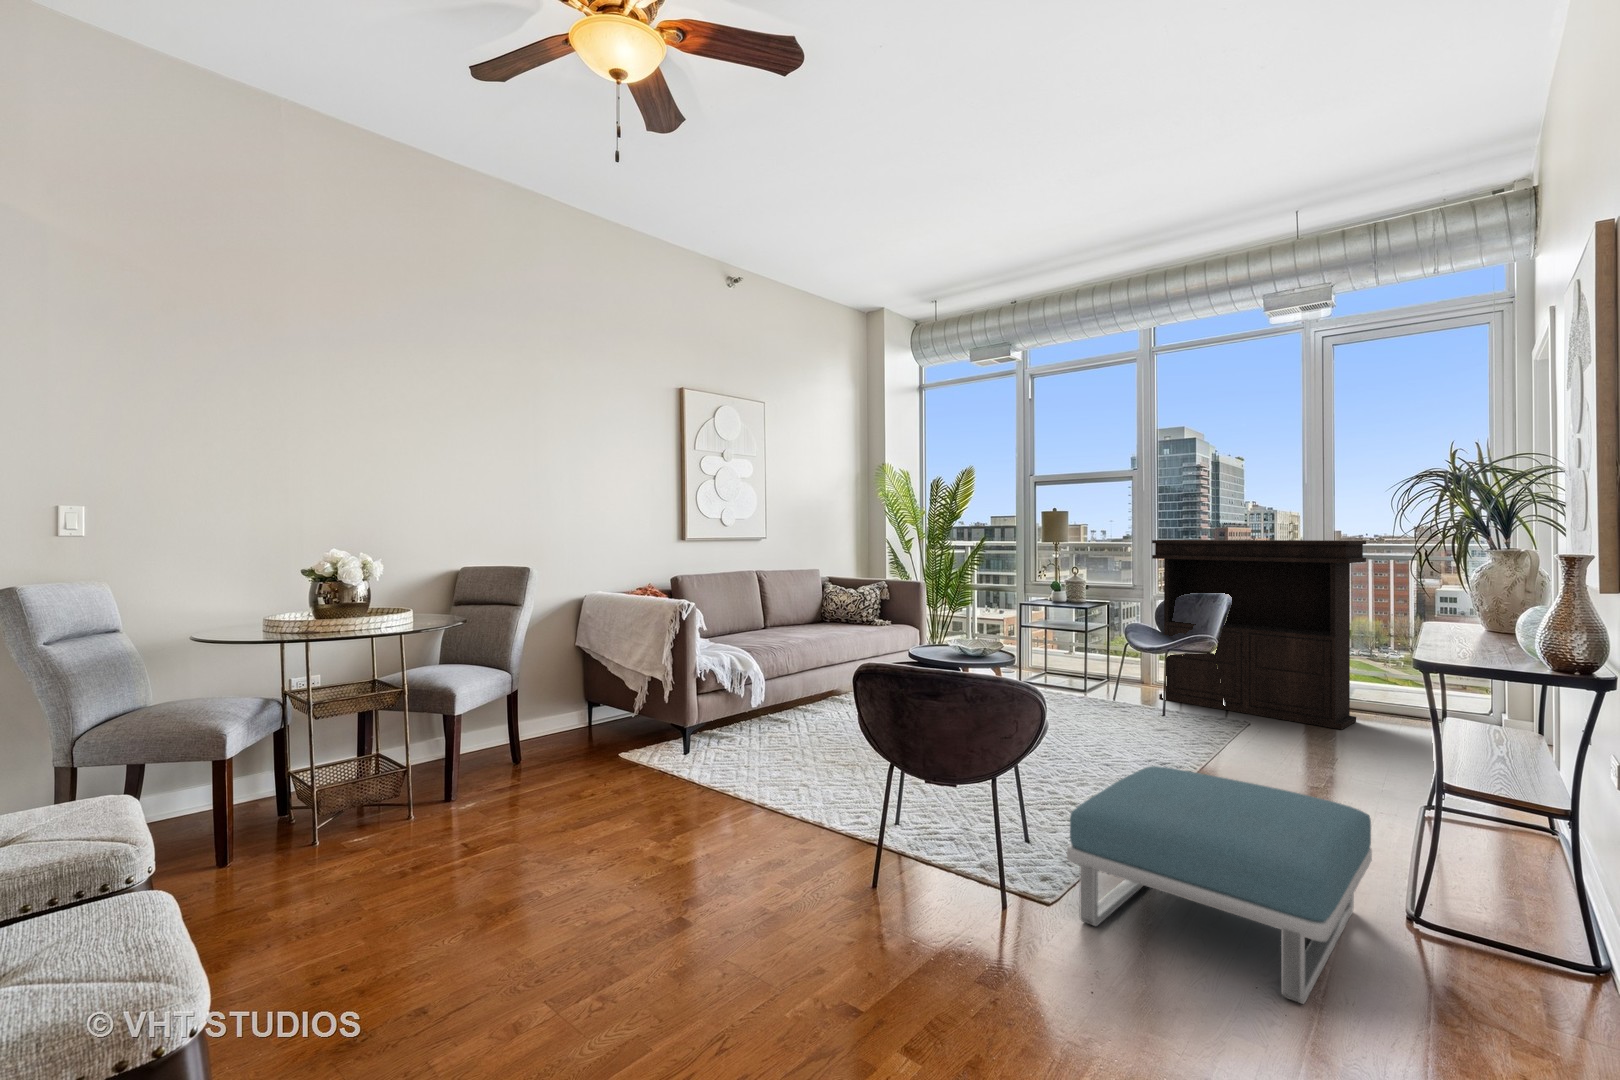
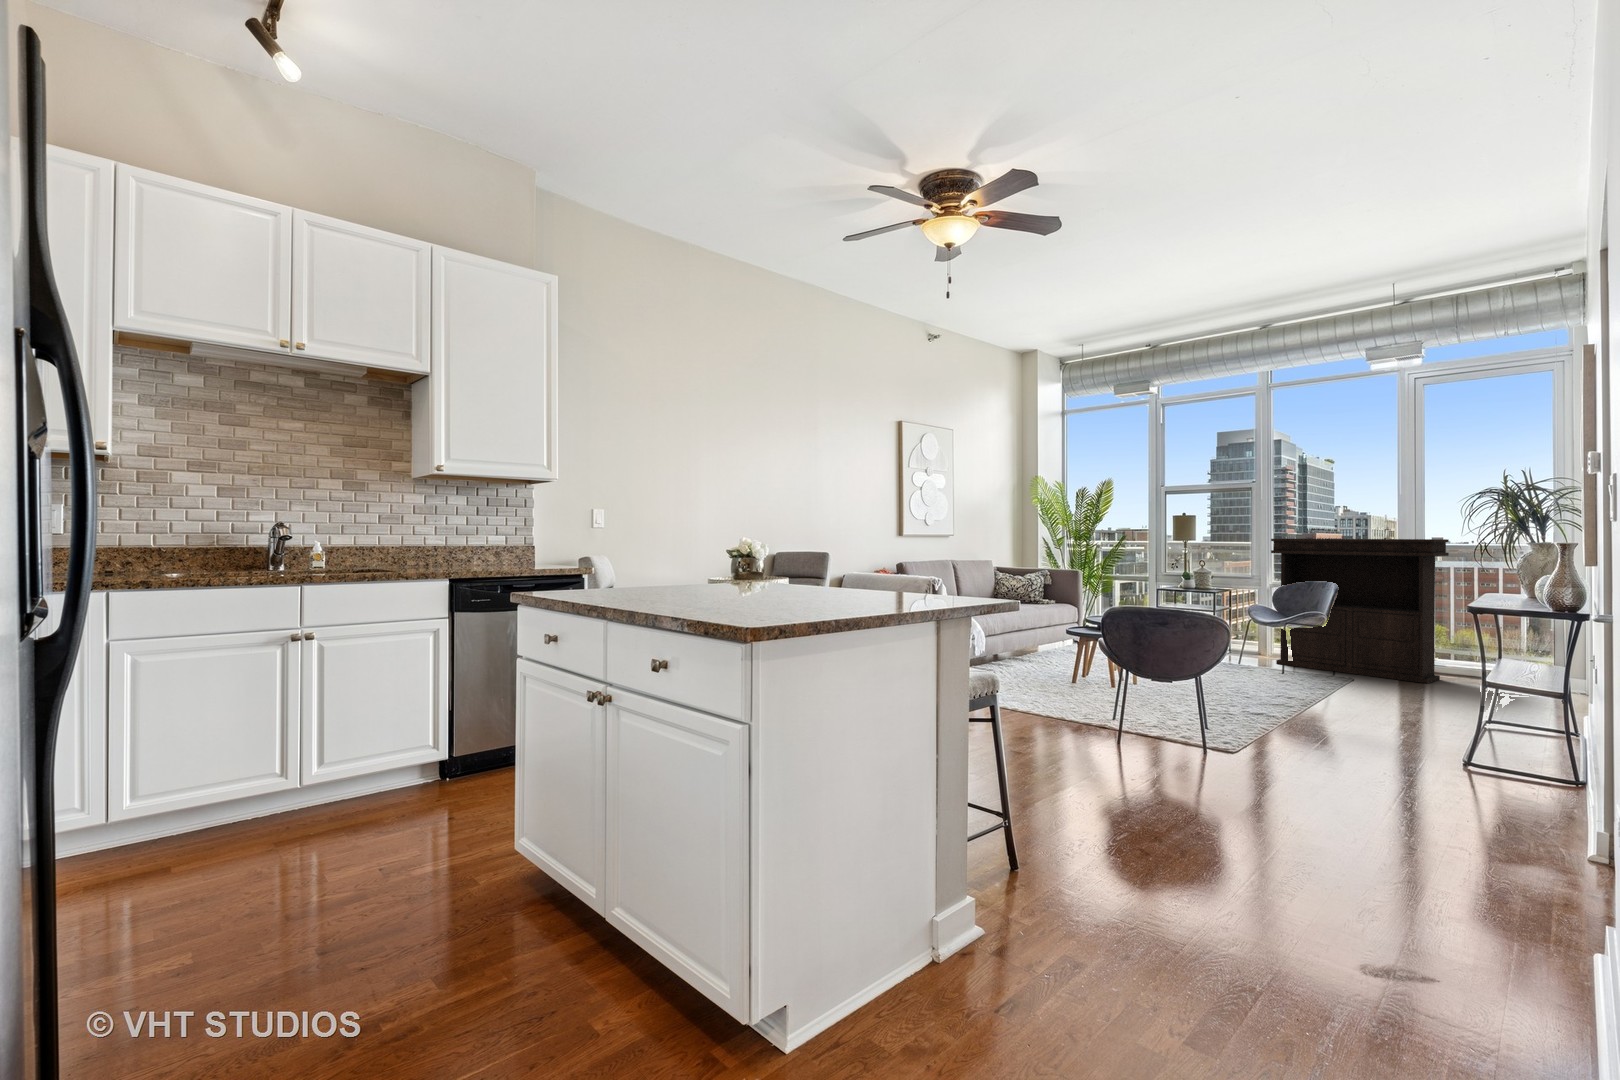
footstool: present [1067,766,1372,1004] -> none [1248,680,1442,789]

